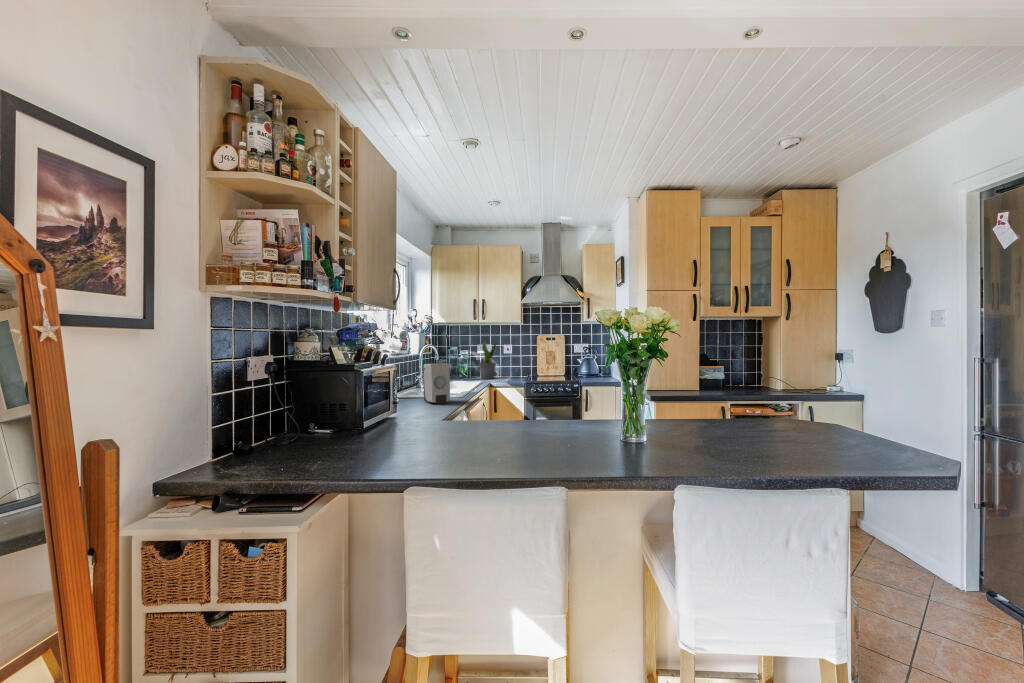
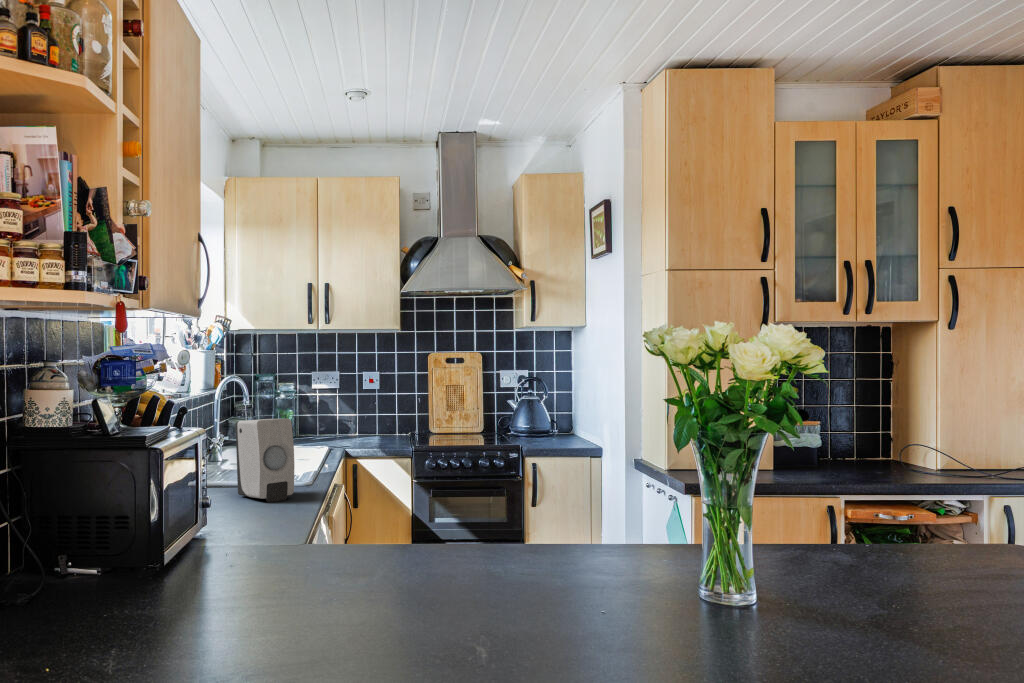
potted plant: present [479,341,496,379] -> none [314,363,351,442]

